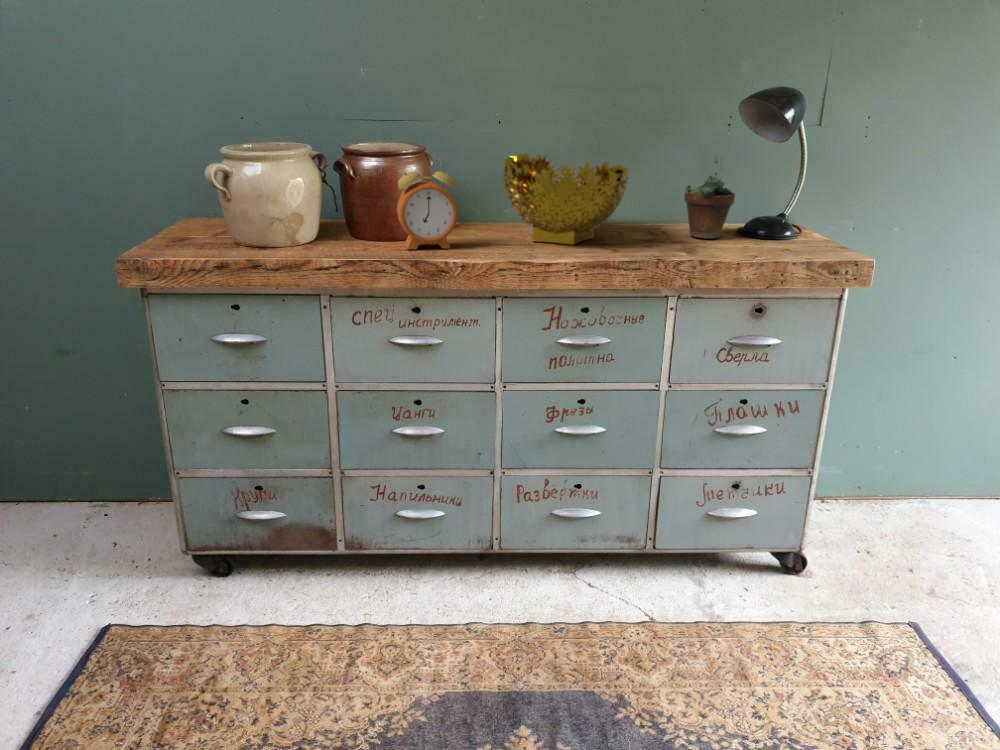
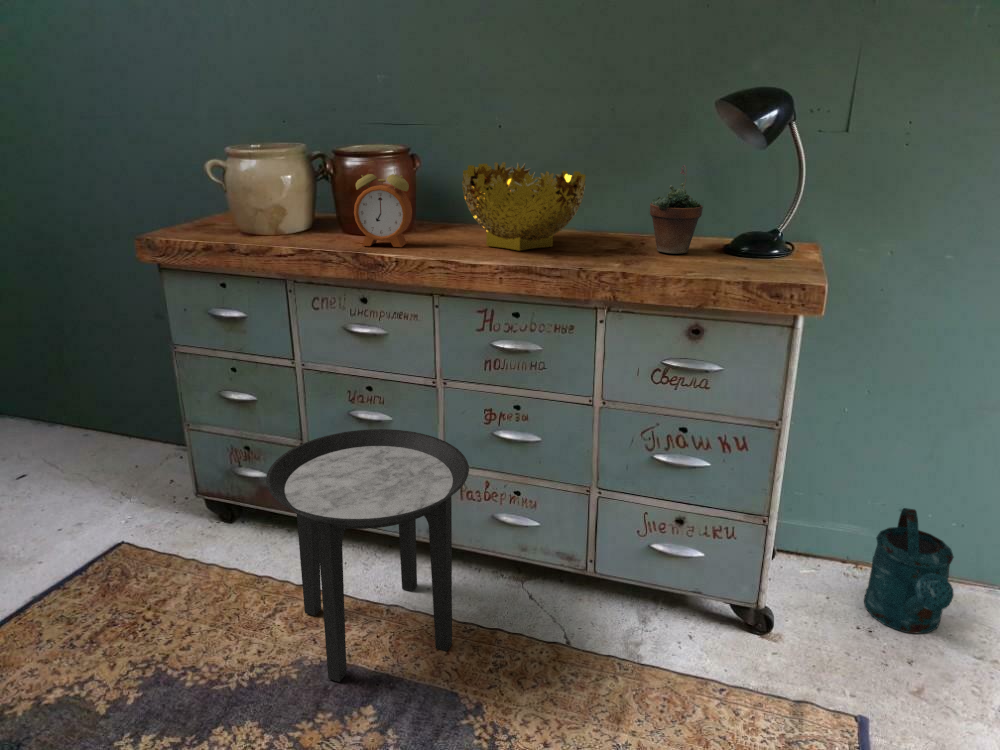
side table: none [368,441,579,712] -> present [266,429,469,682]
watering can: none [849,444,955,548] -> present [864,508,954,634]

